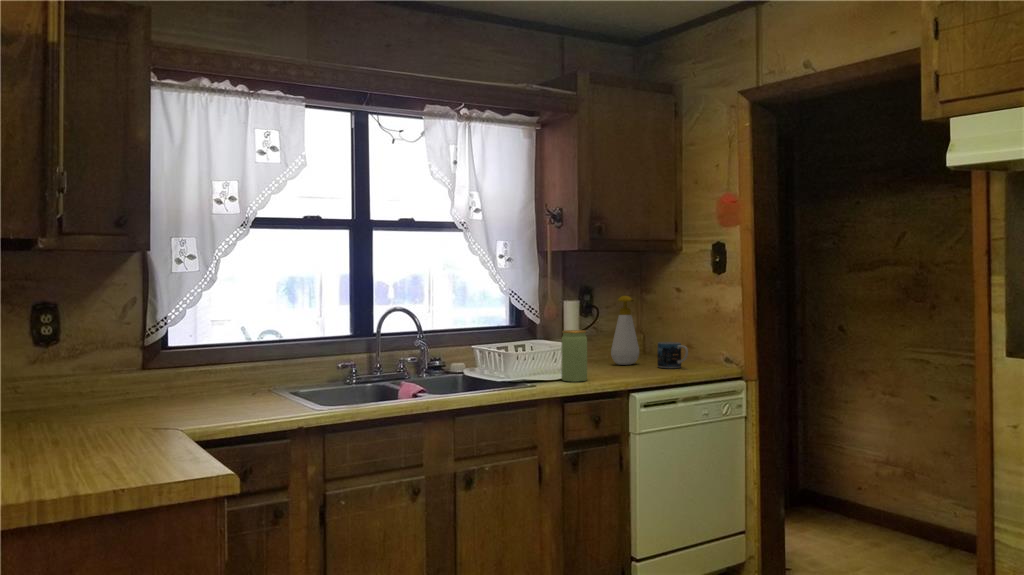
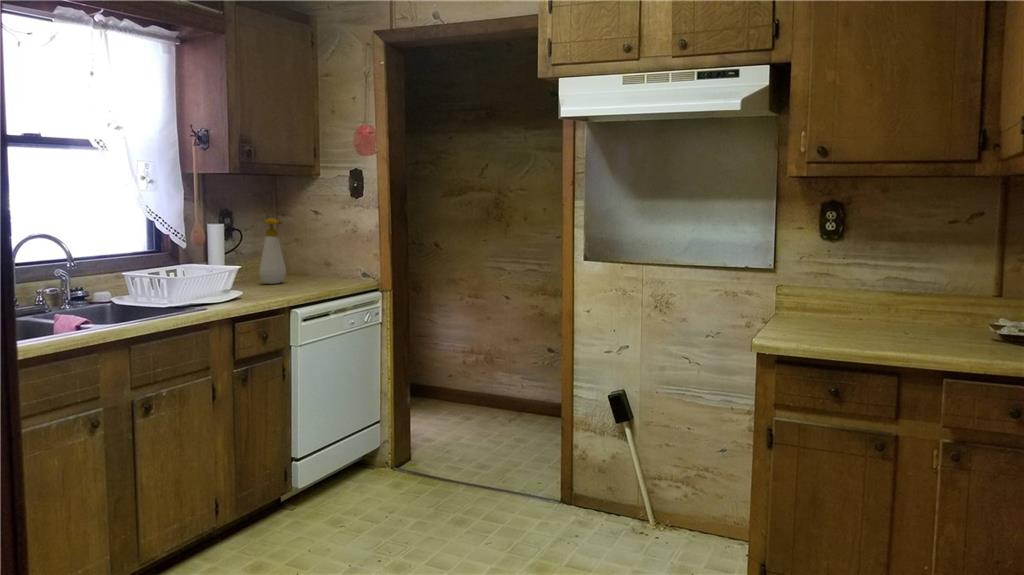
jar: present [561,330,587,382] -> none [224,252,251,302]
mug: present [657,342,688,368] -> none [306,261,335,285]

